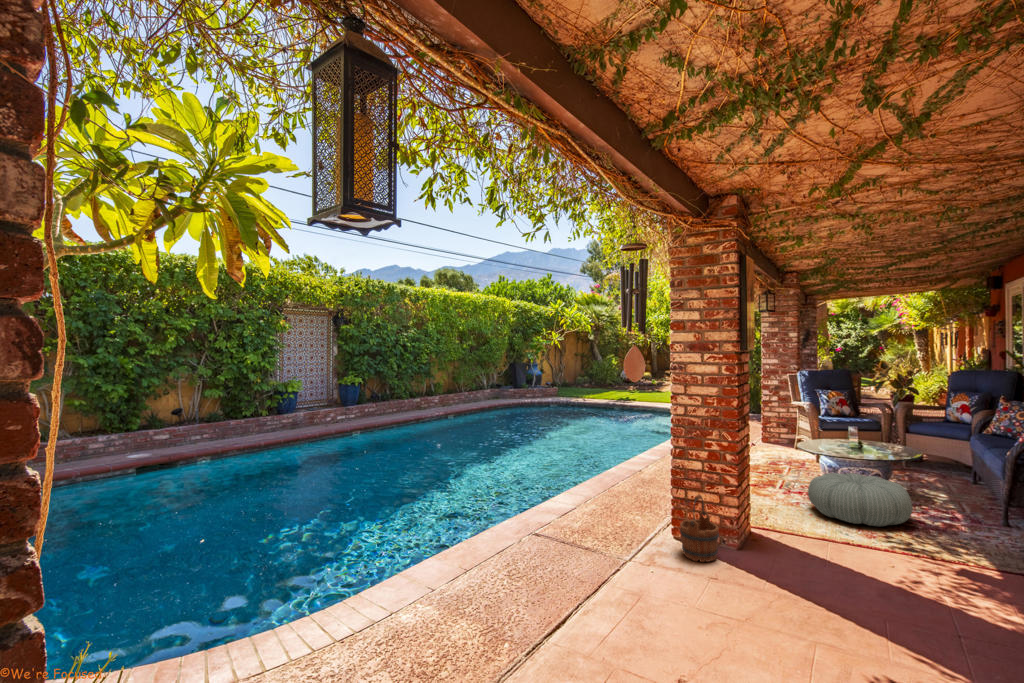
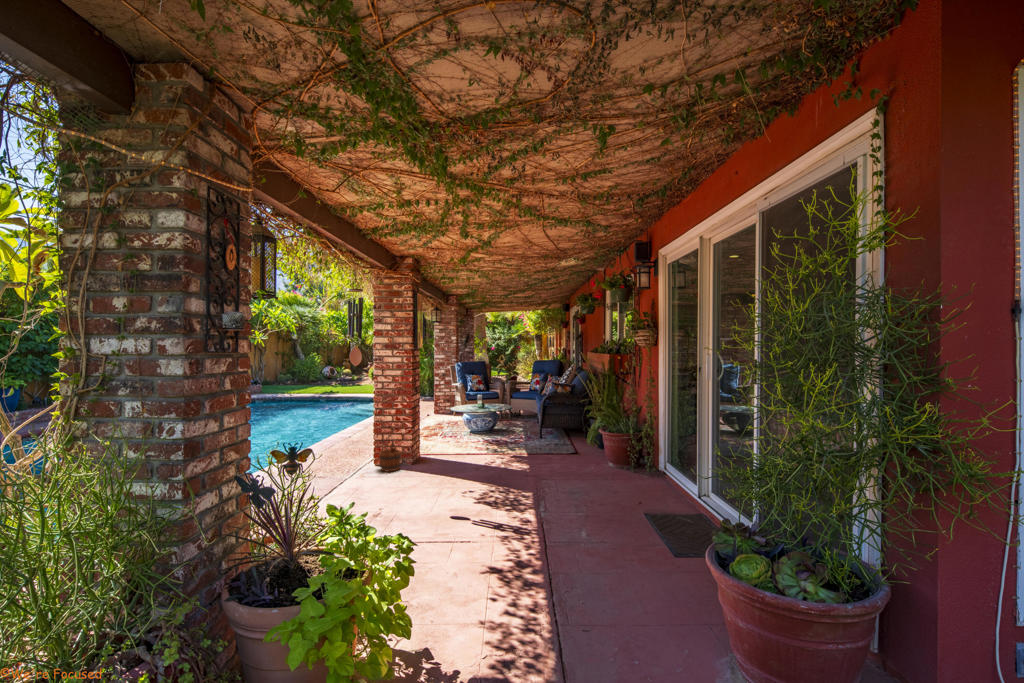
pouf: present [808,473,912,526] -> none [453,420,501,445]

